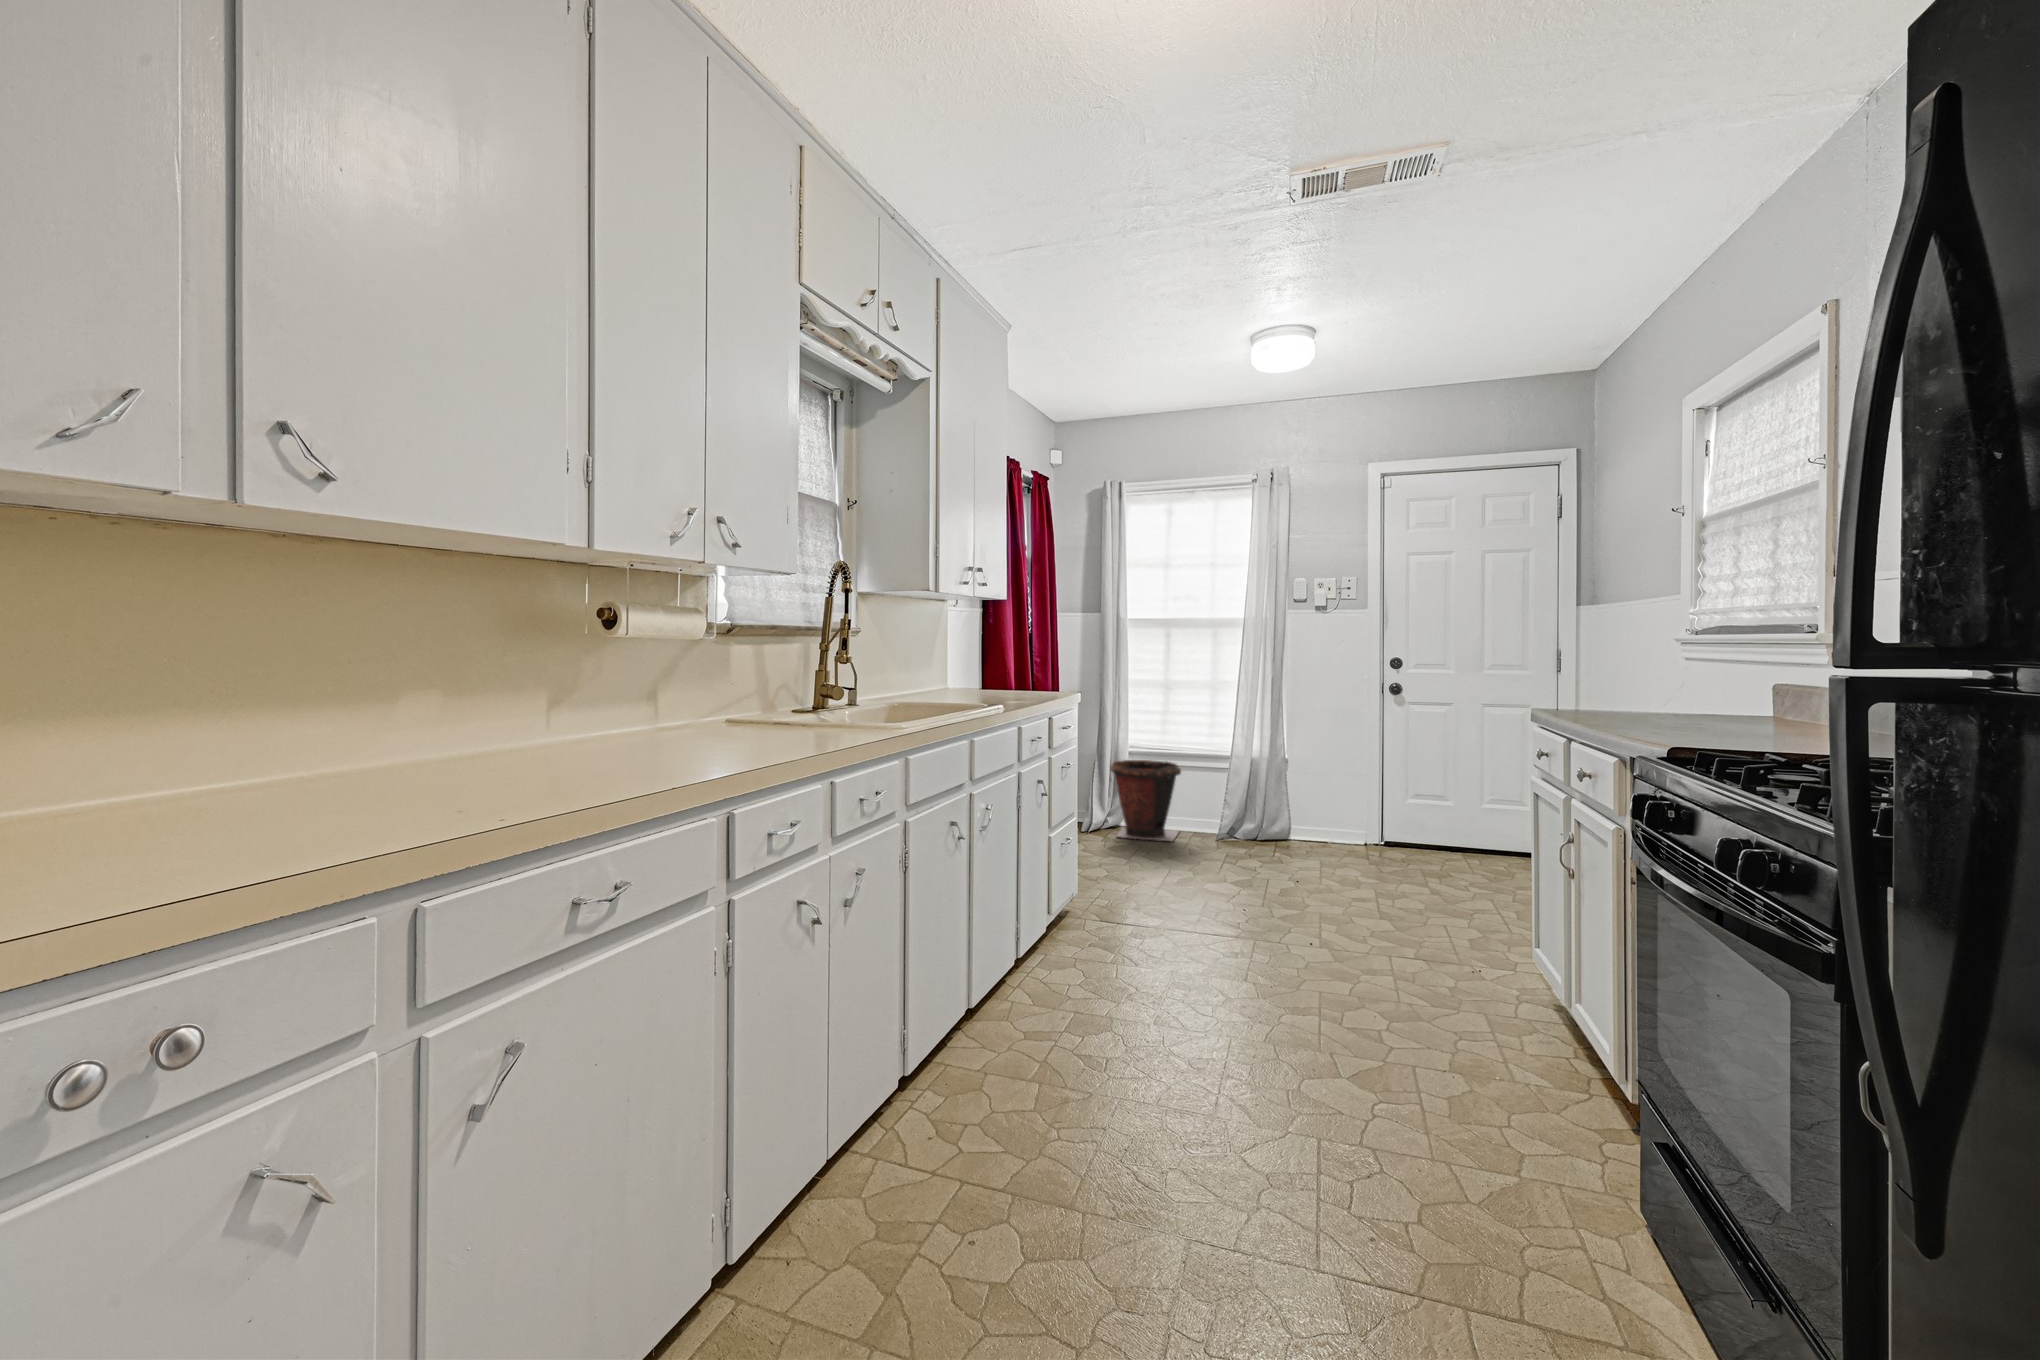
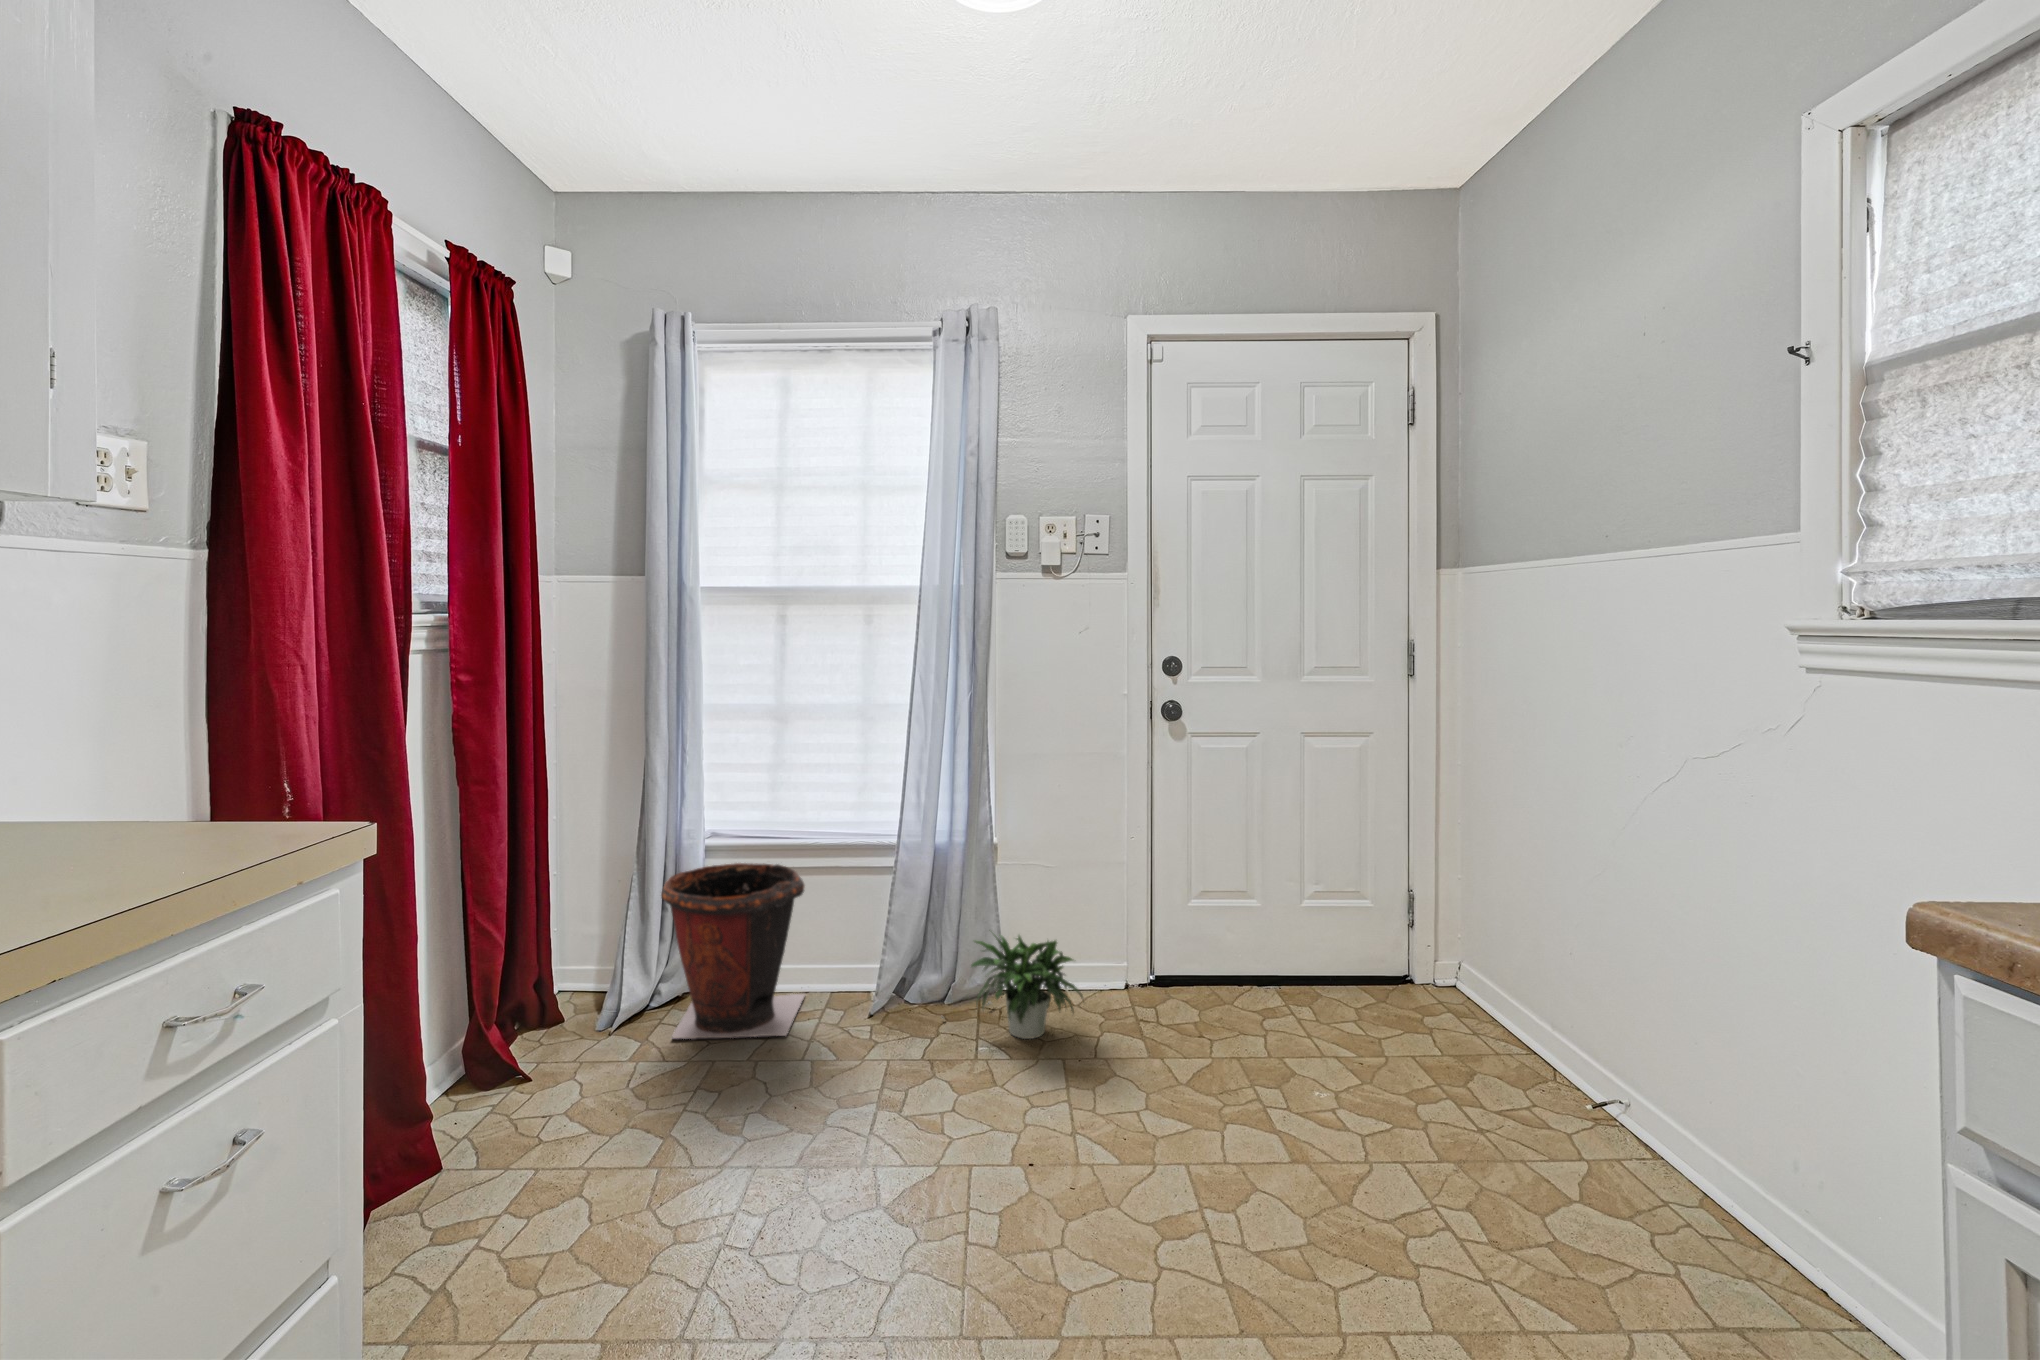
potted plant: none [1254,799,1335,856] -> present [971,935,1083,1039]

